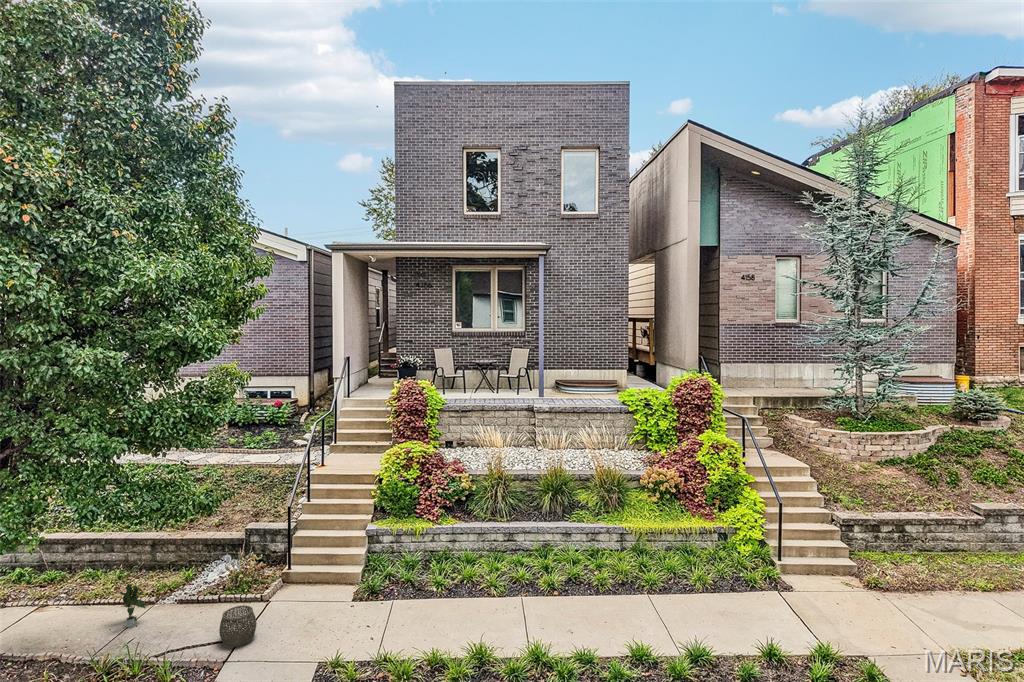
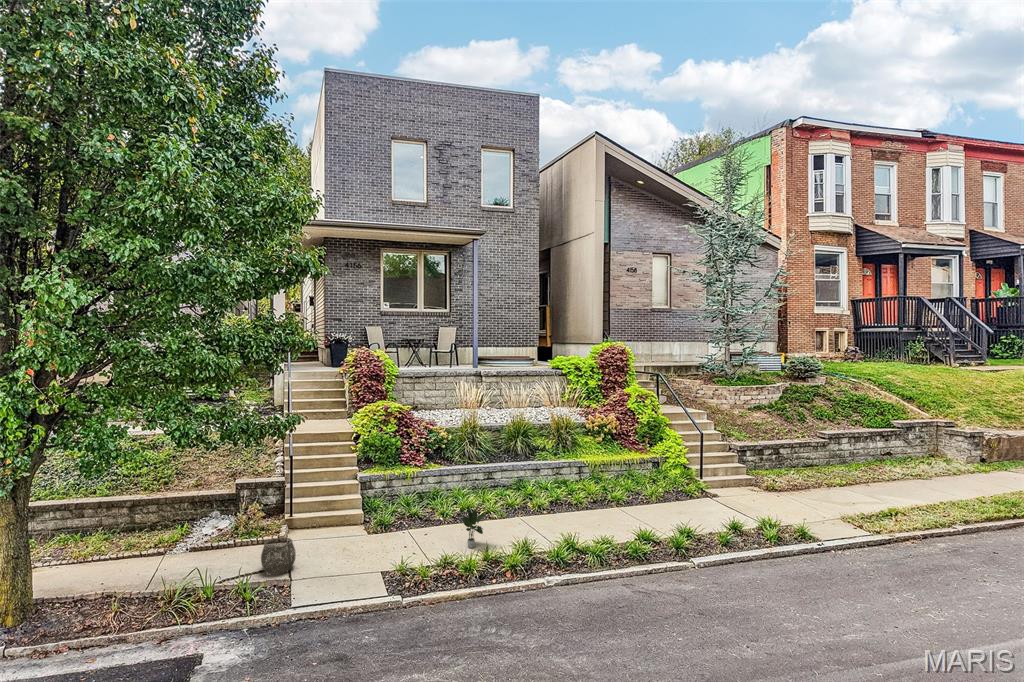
potted plant: present [117,585,148,628] -> present [462,509,486,548]

